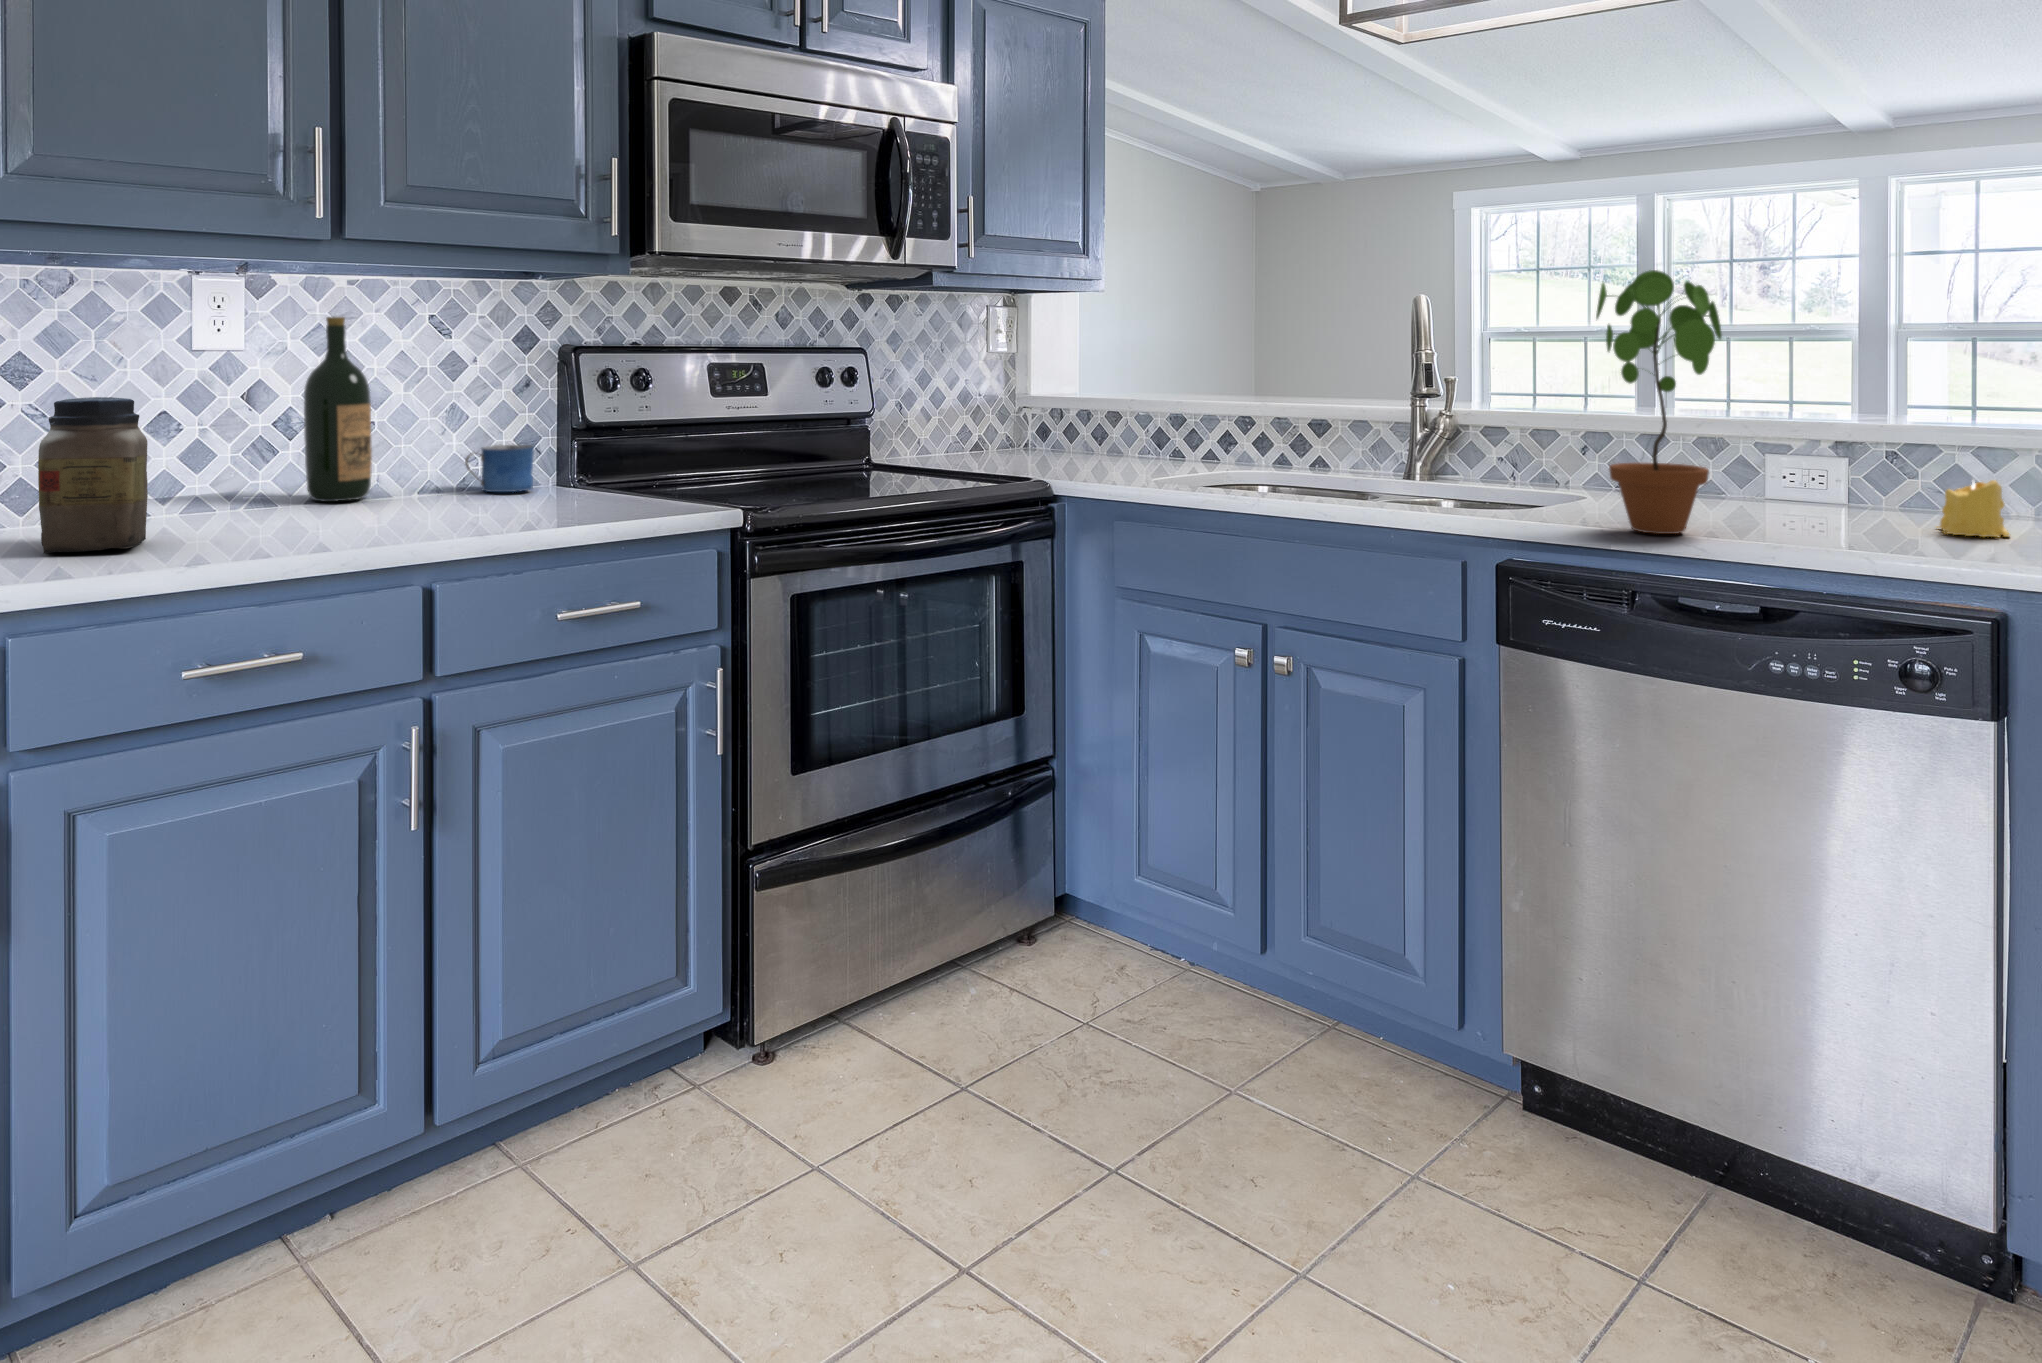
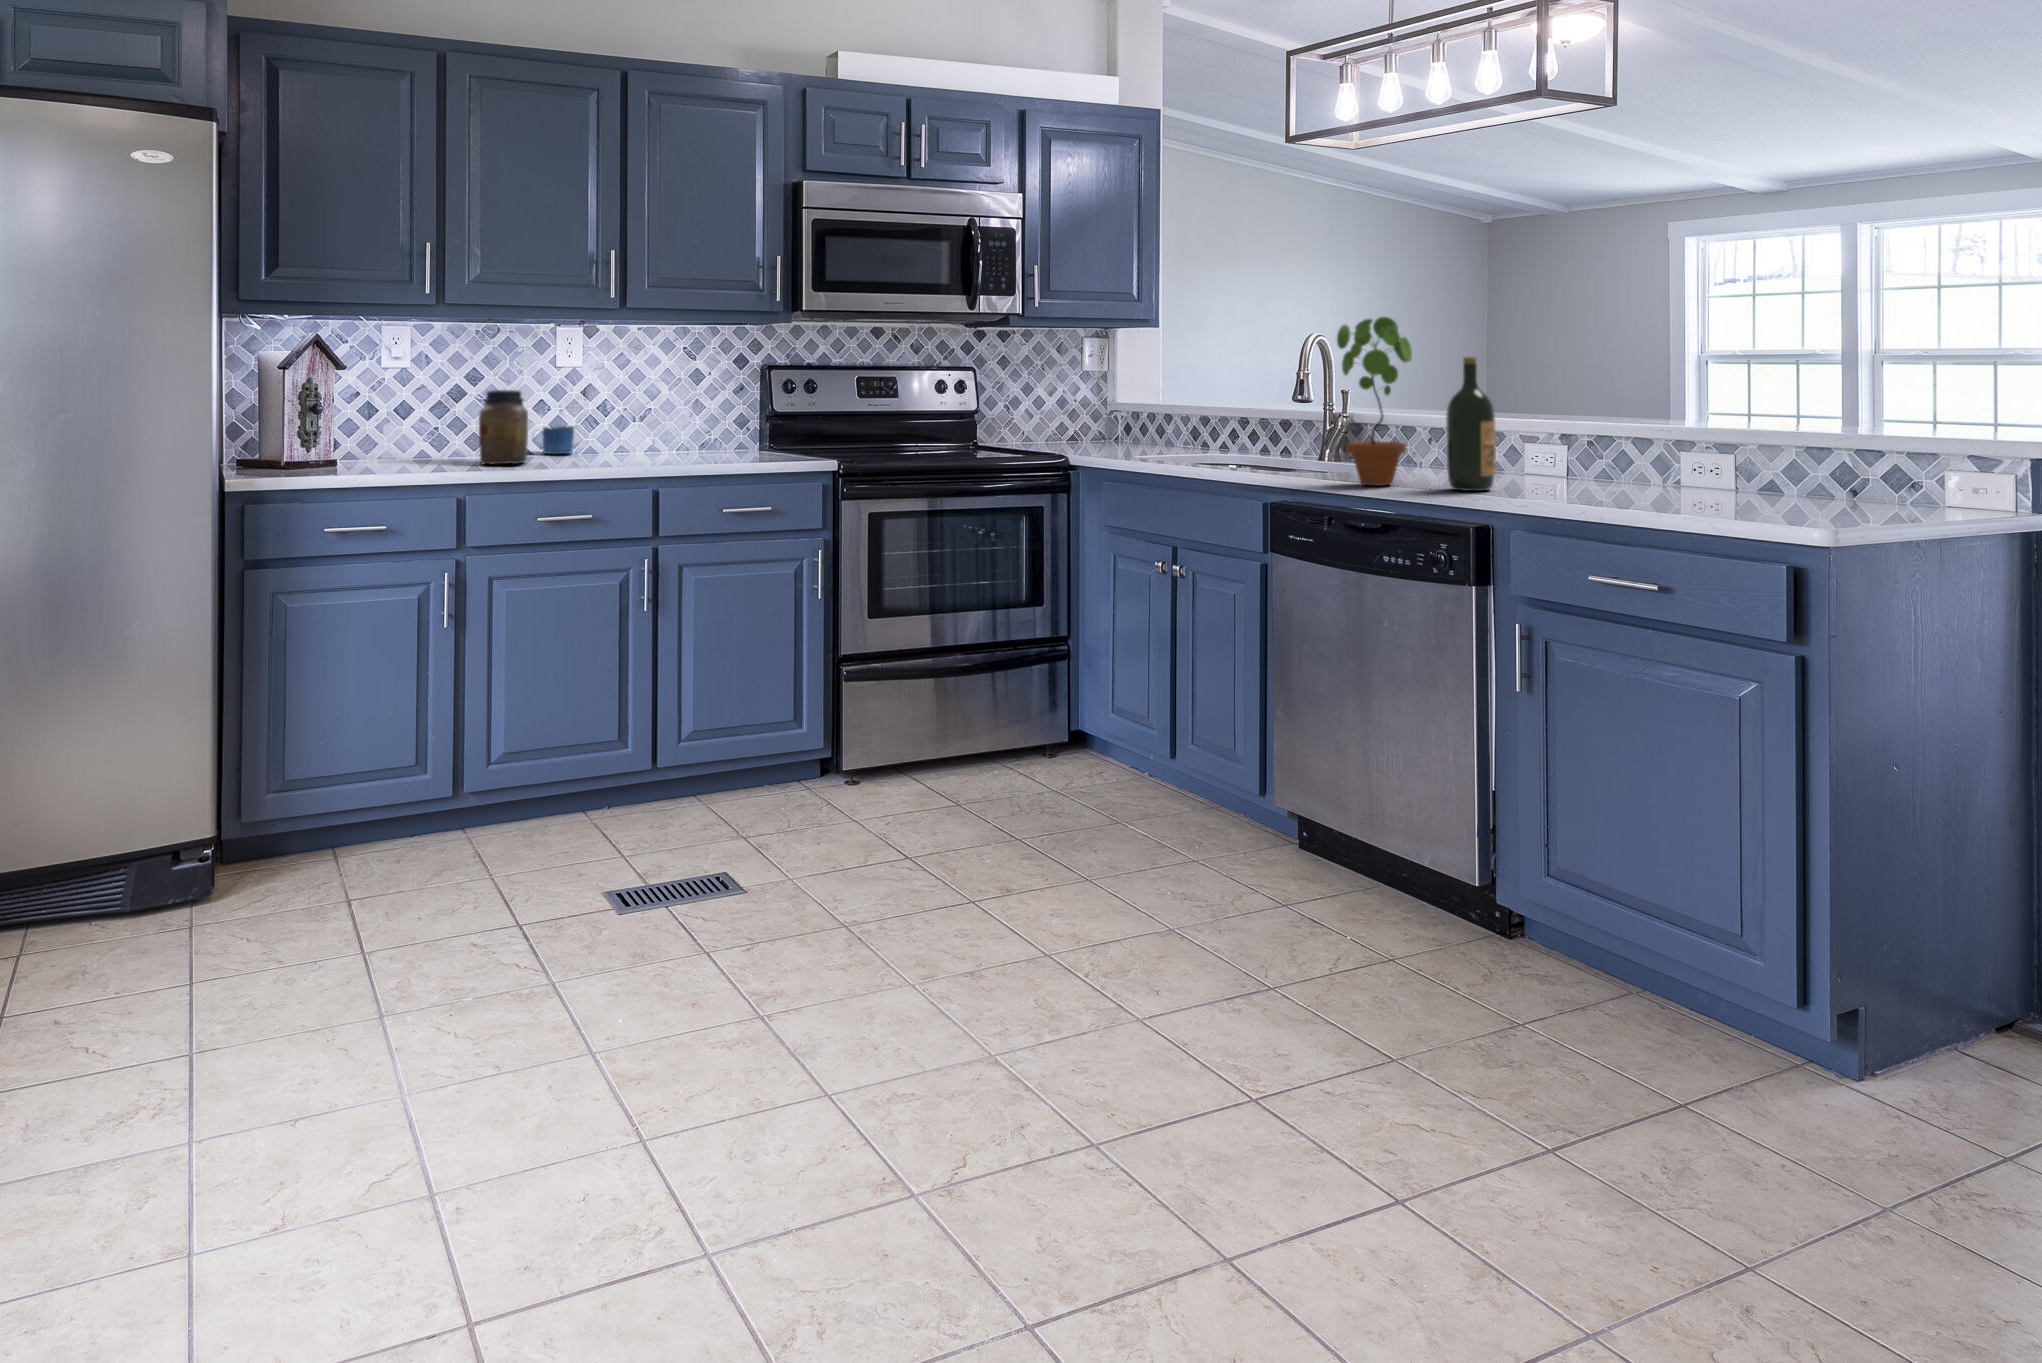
wine bottle: present [304,317,372,502] -> present [1446,357,1496,491]
mug: present [465,445,534,492] -> present [532,426,575,454]
candle: present [1937,480,2010,537] -> none [1553,452,1597,491]

